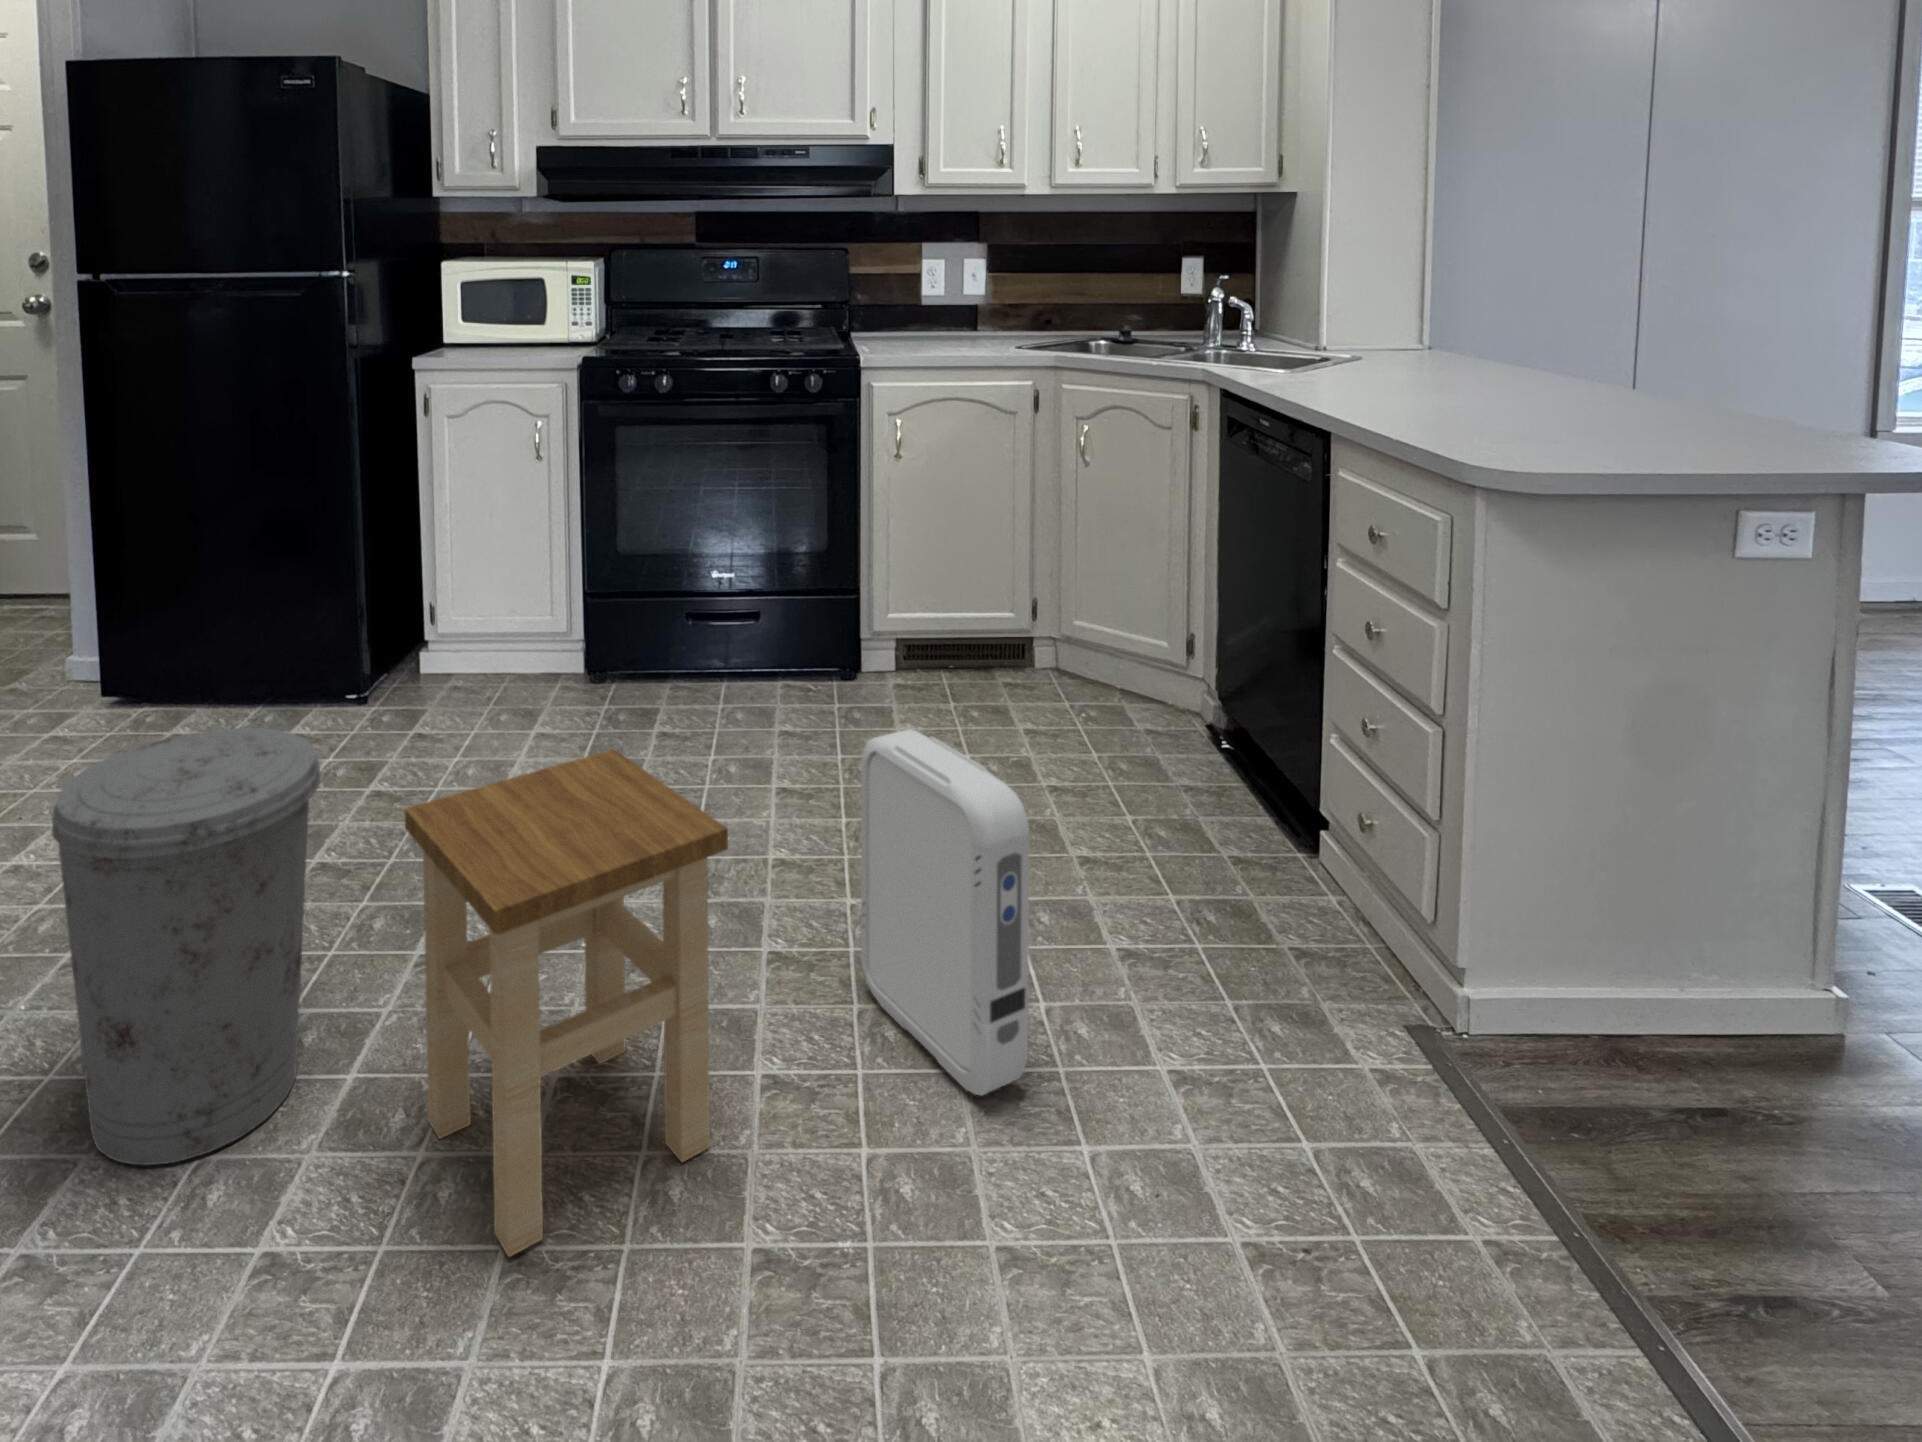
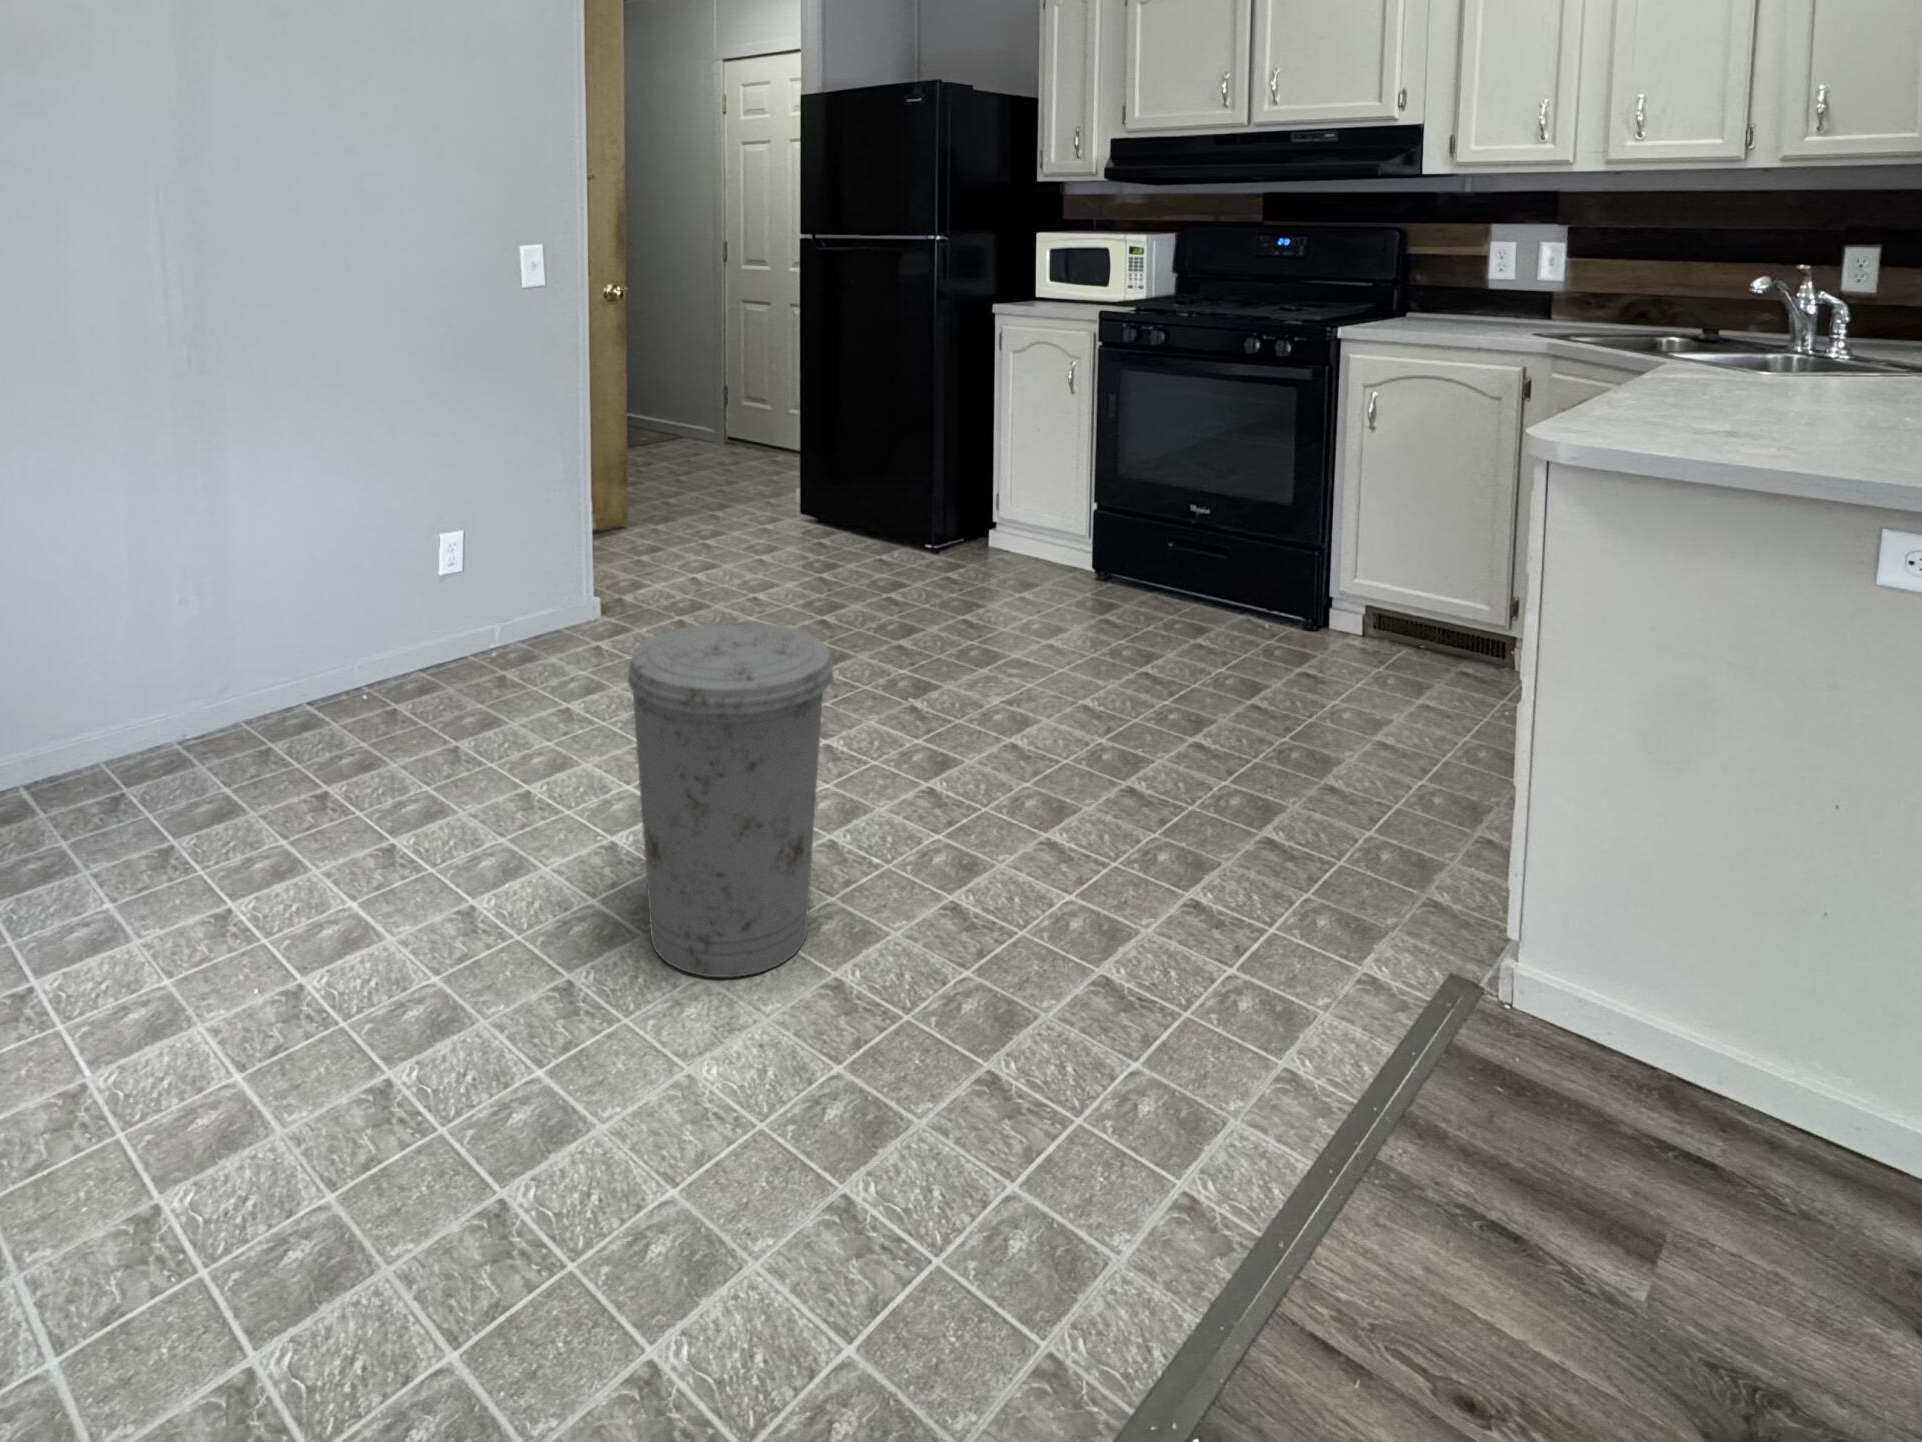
air purifier: present [861,729,1029,1096] -> none [1382,843,1557,1408]
stool: present [405,749,728,1257] -> none [822,735,1106,1226]

